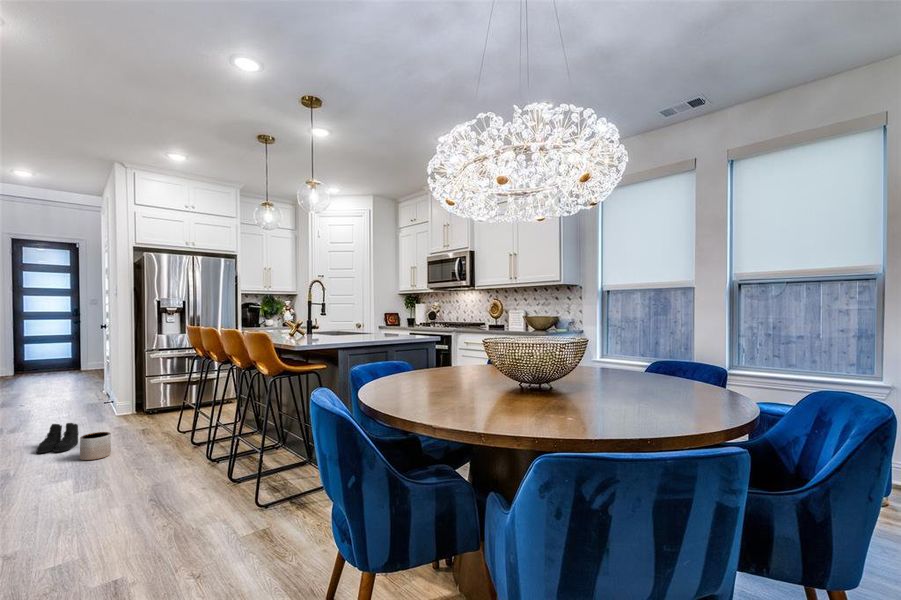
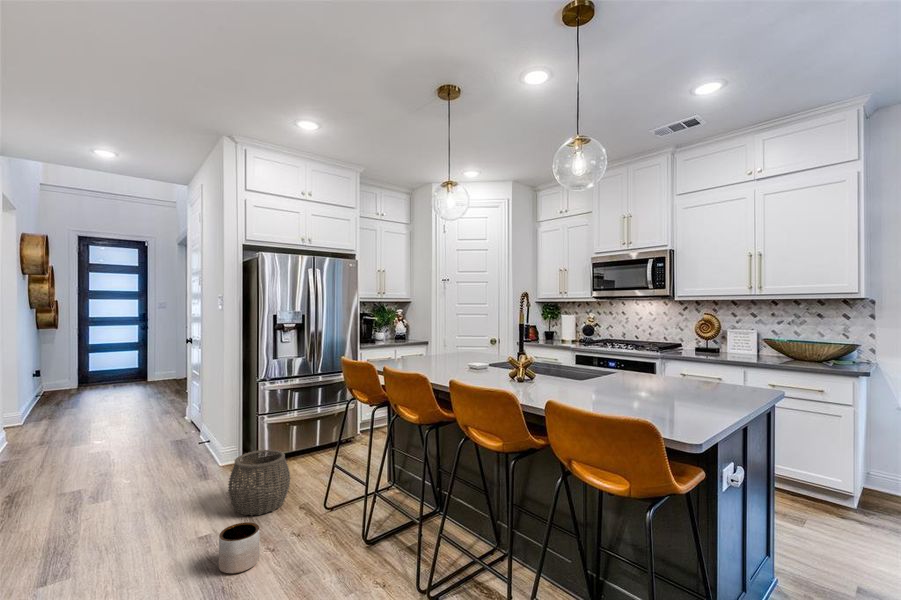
woven basket: none [103,395,153,438] -> present [228,450,290,515]
boots: present [36,423,79,453] -> none [150,500,202,553]

